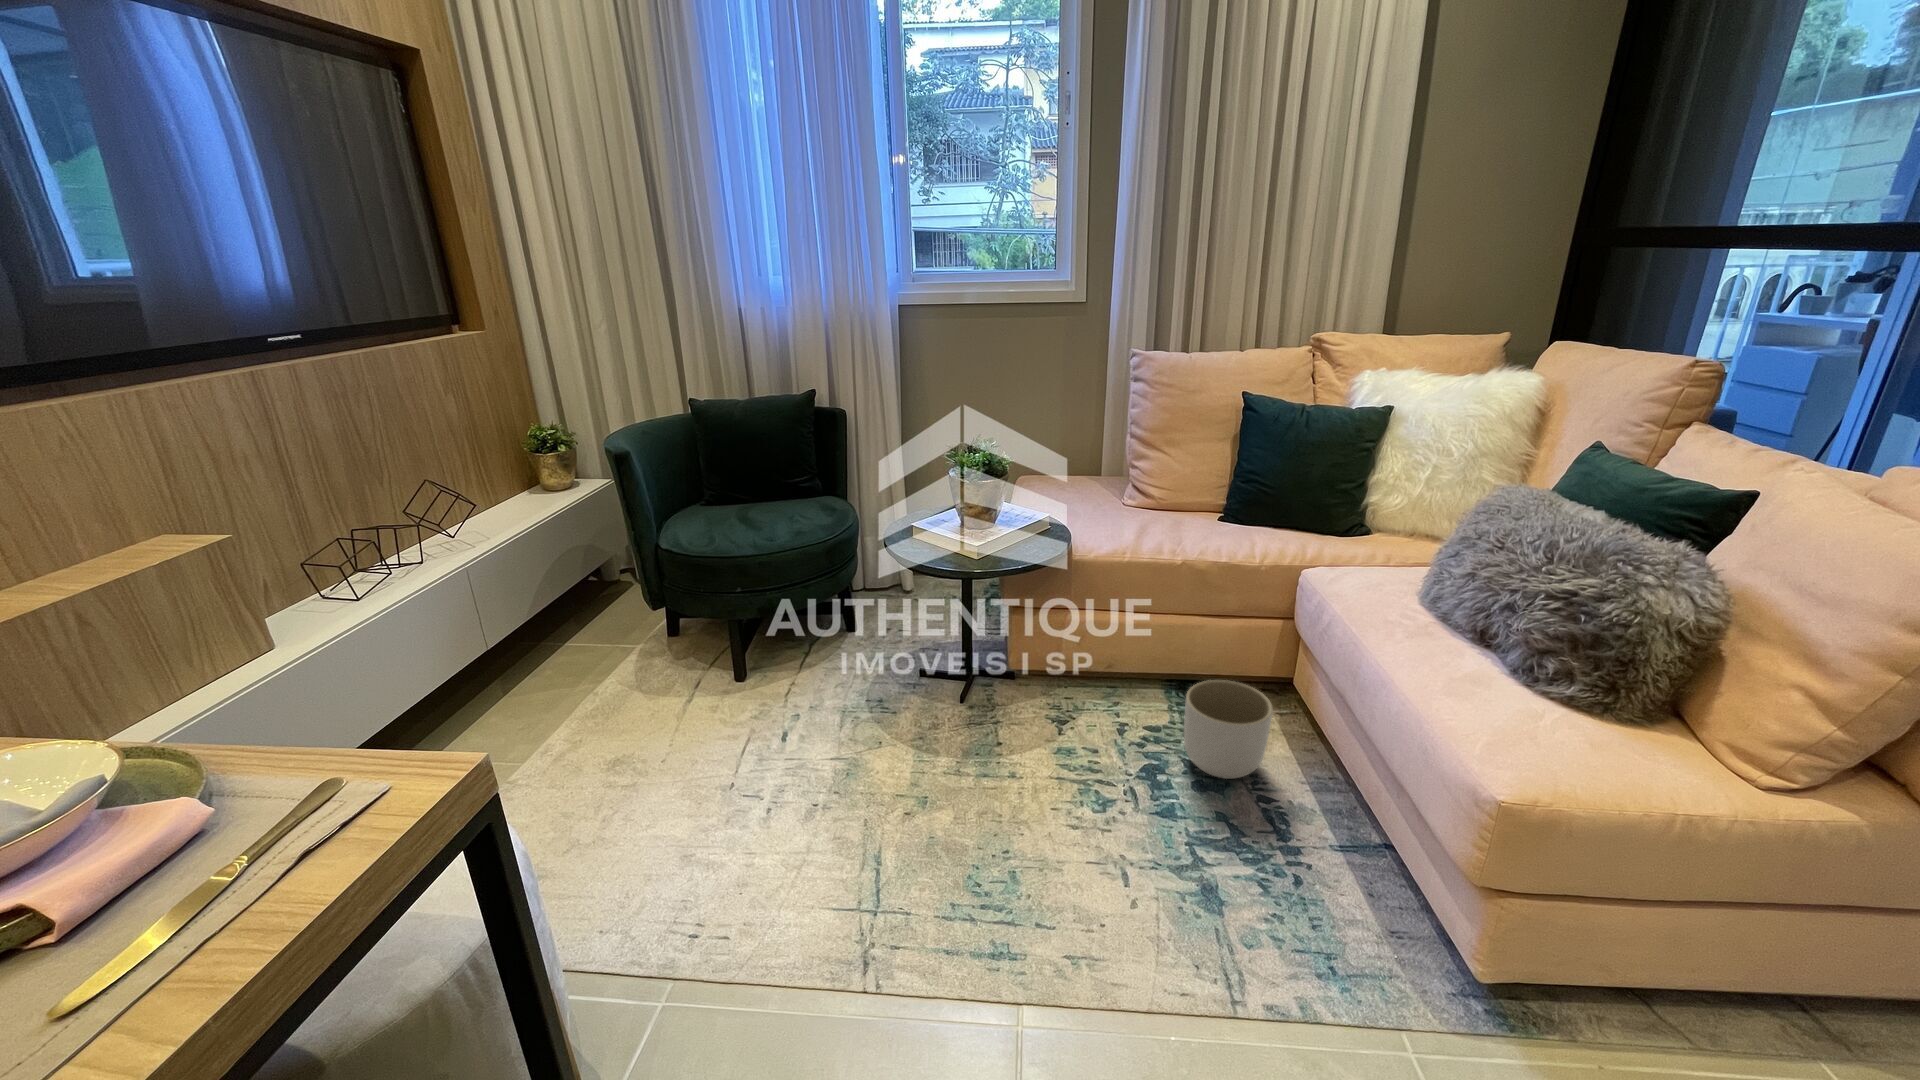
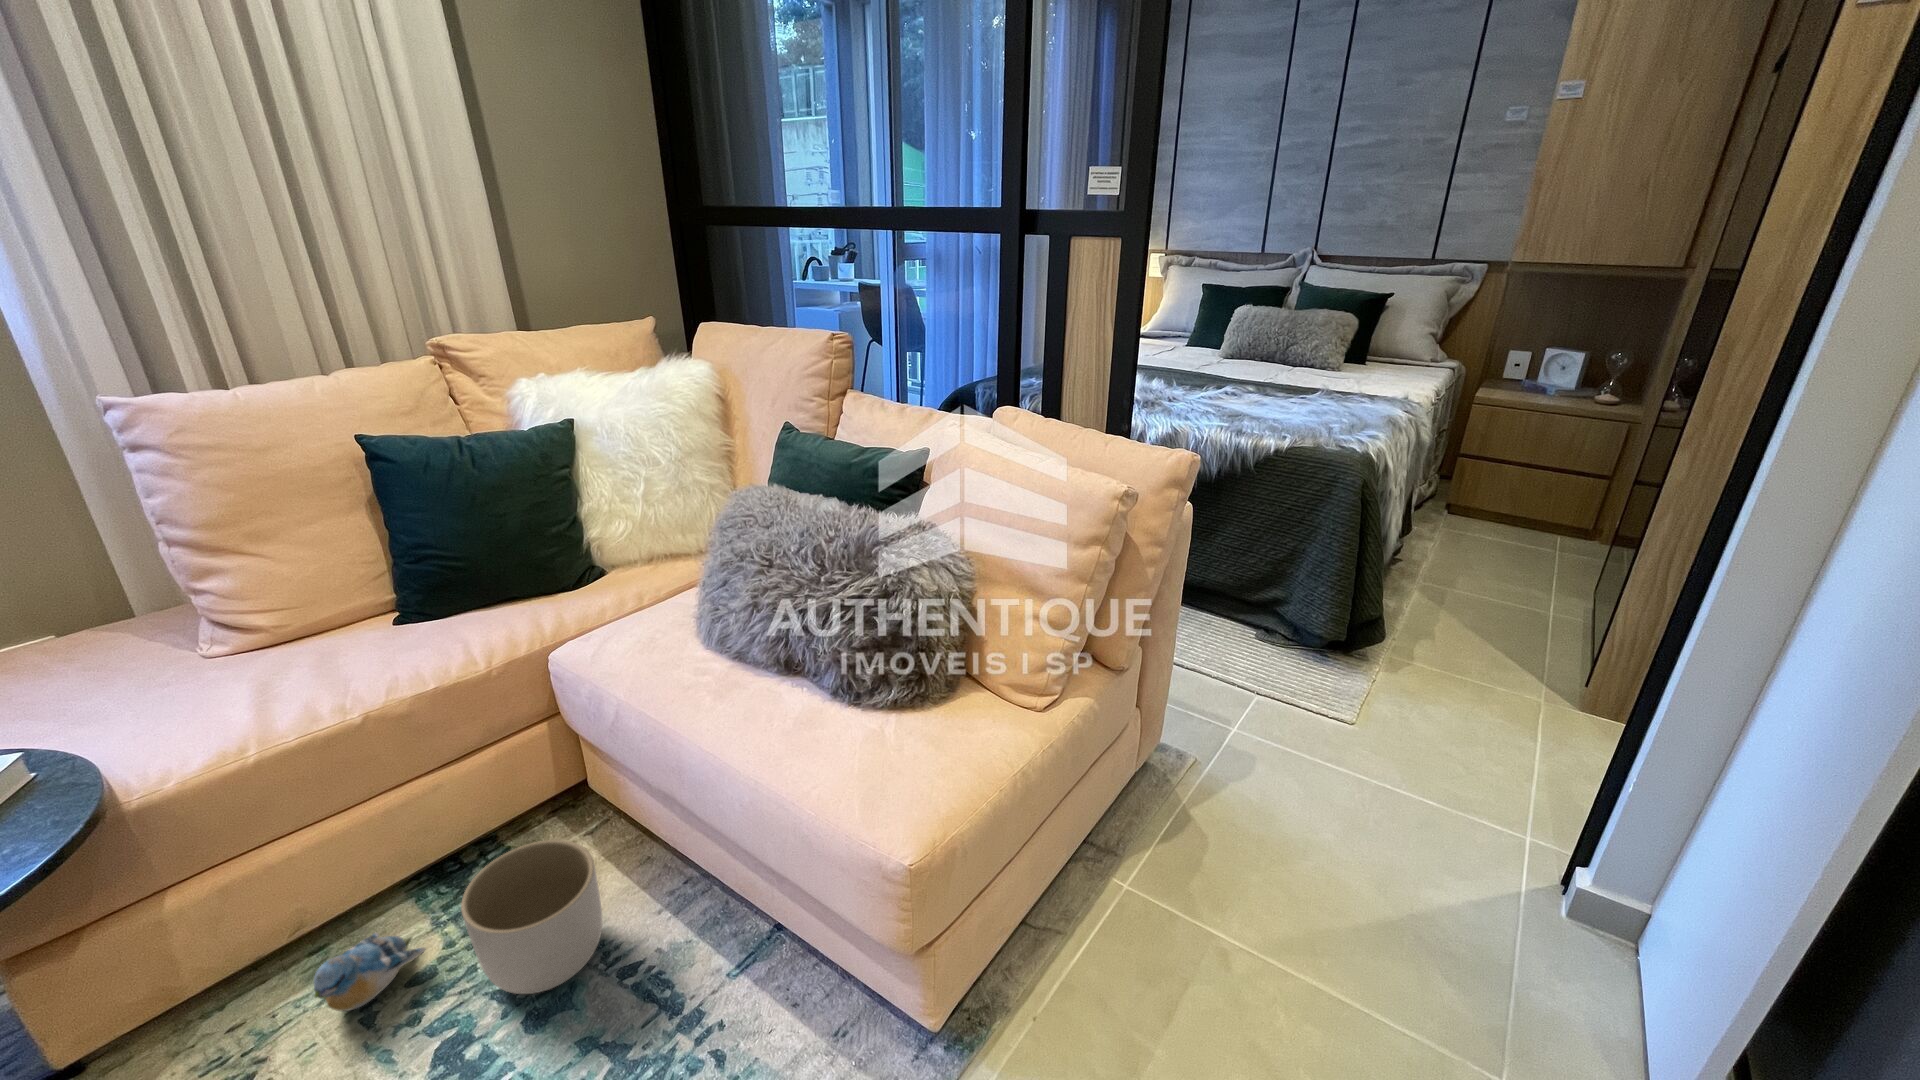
plush toy: none [1104,685,1161,723] -> present [314,933,426,1011]

